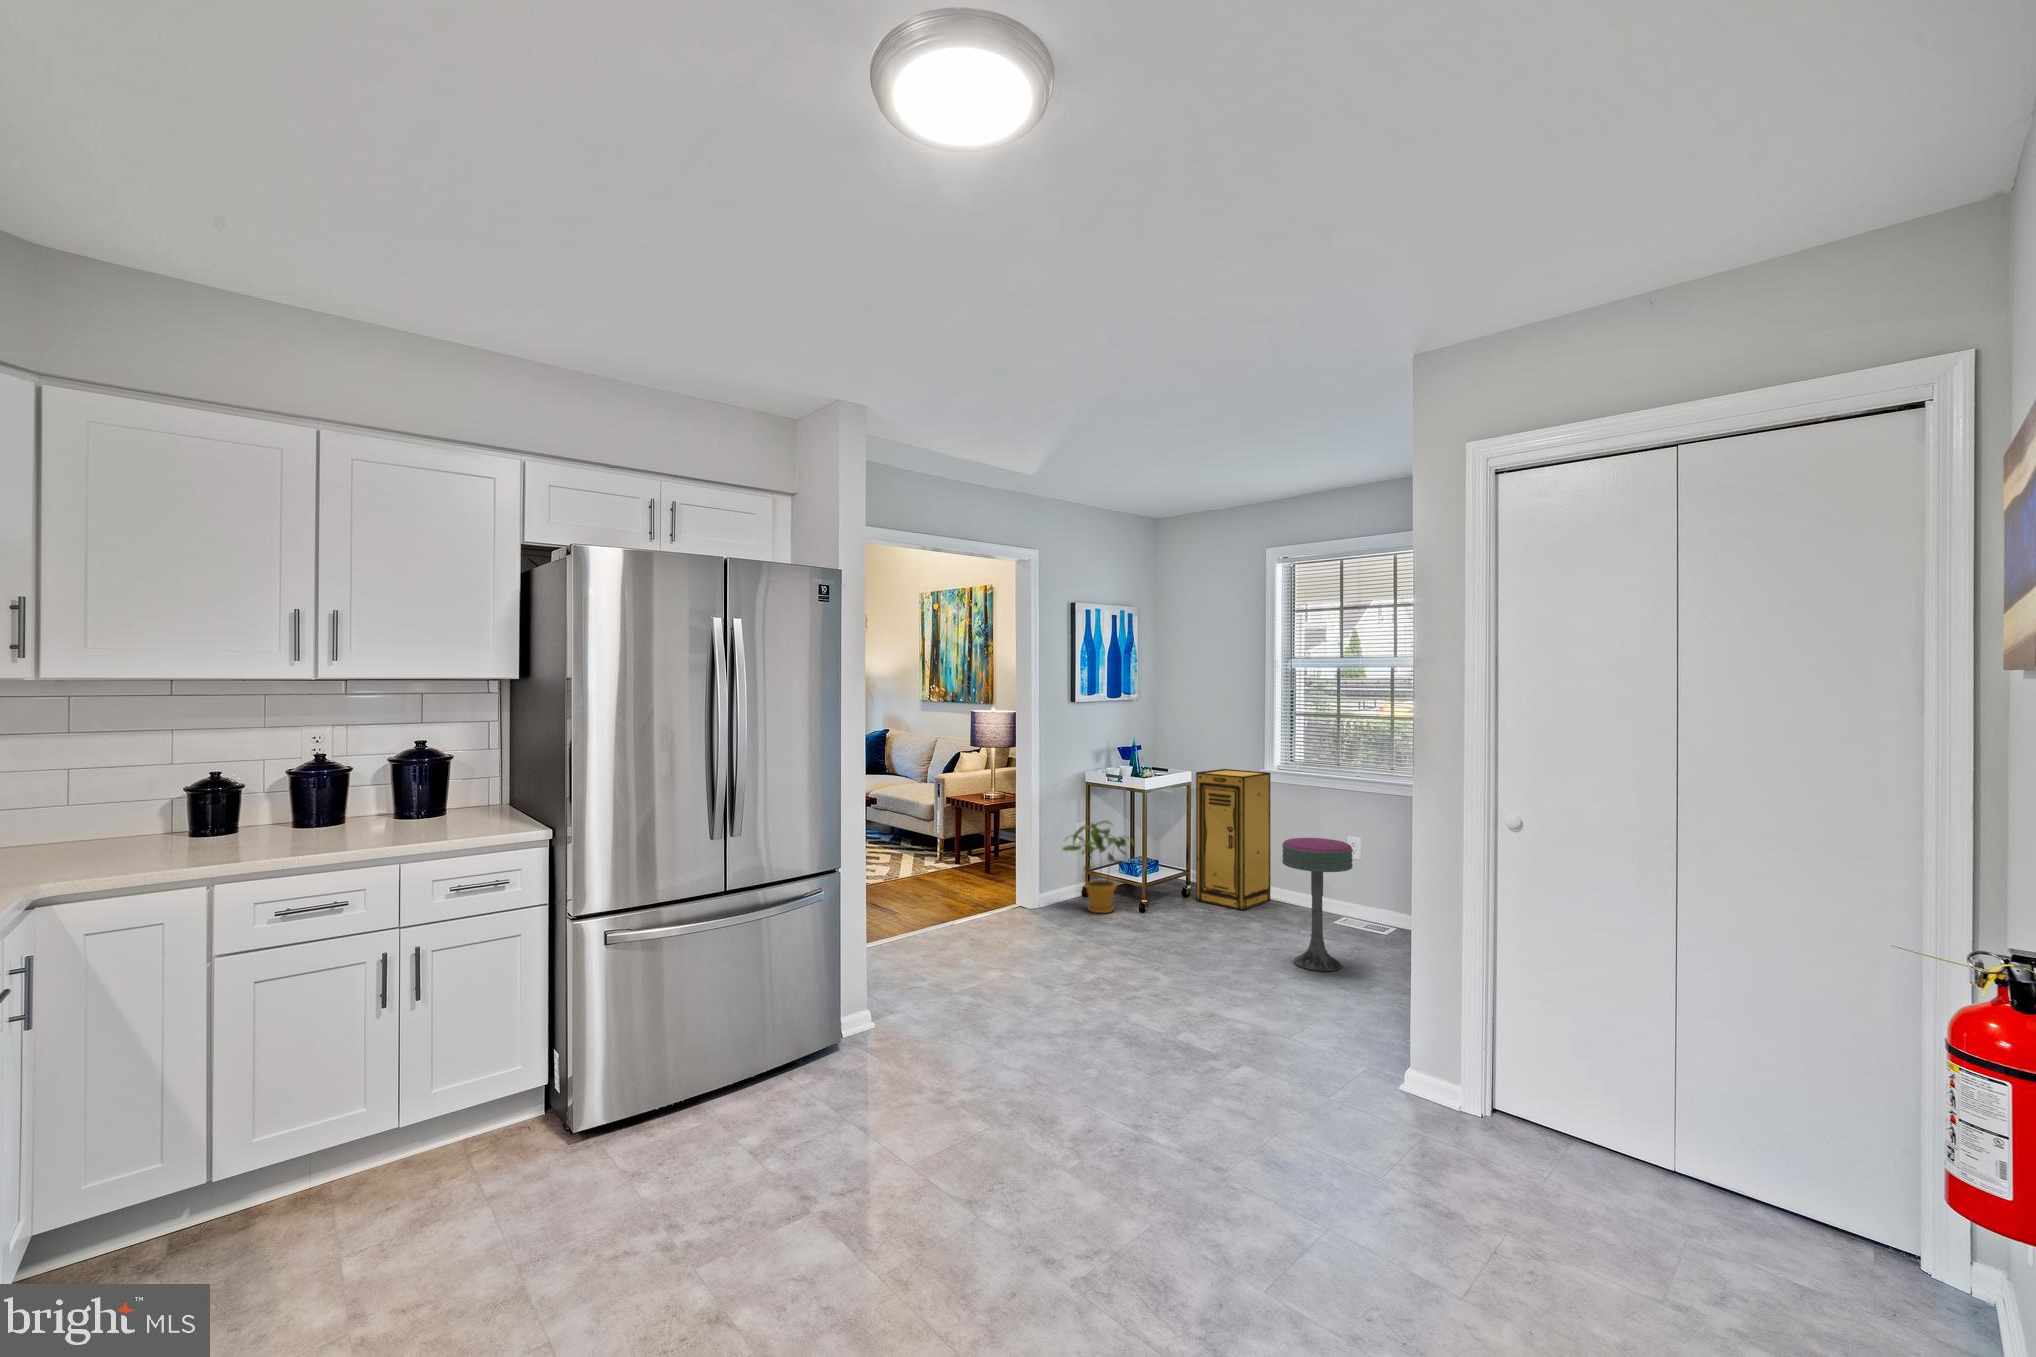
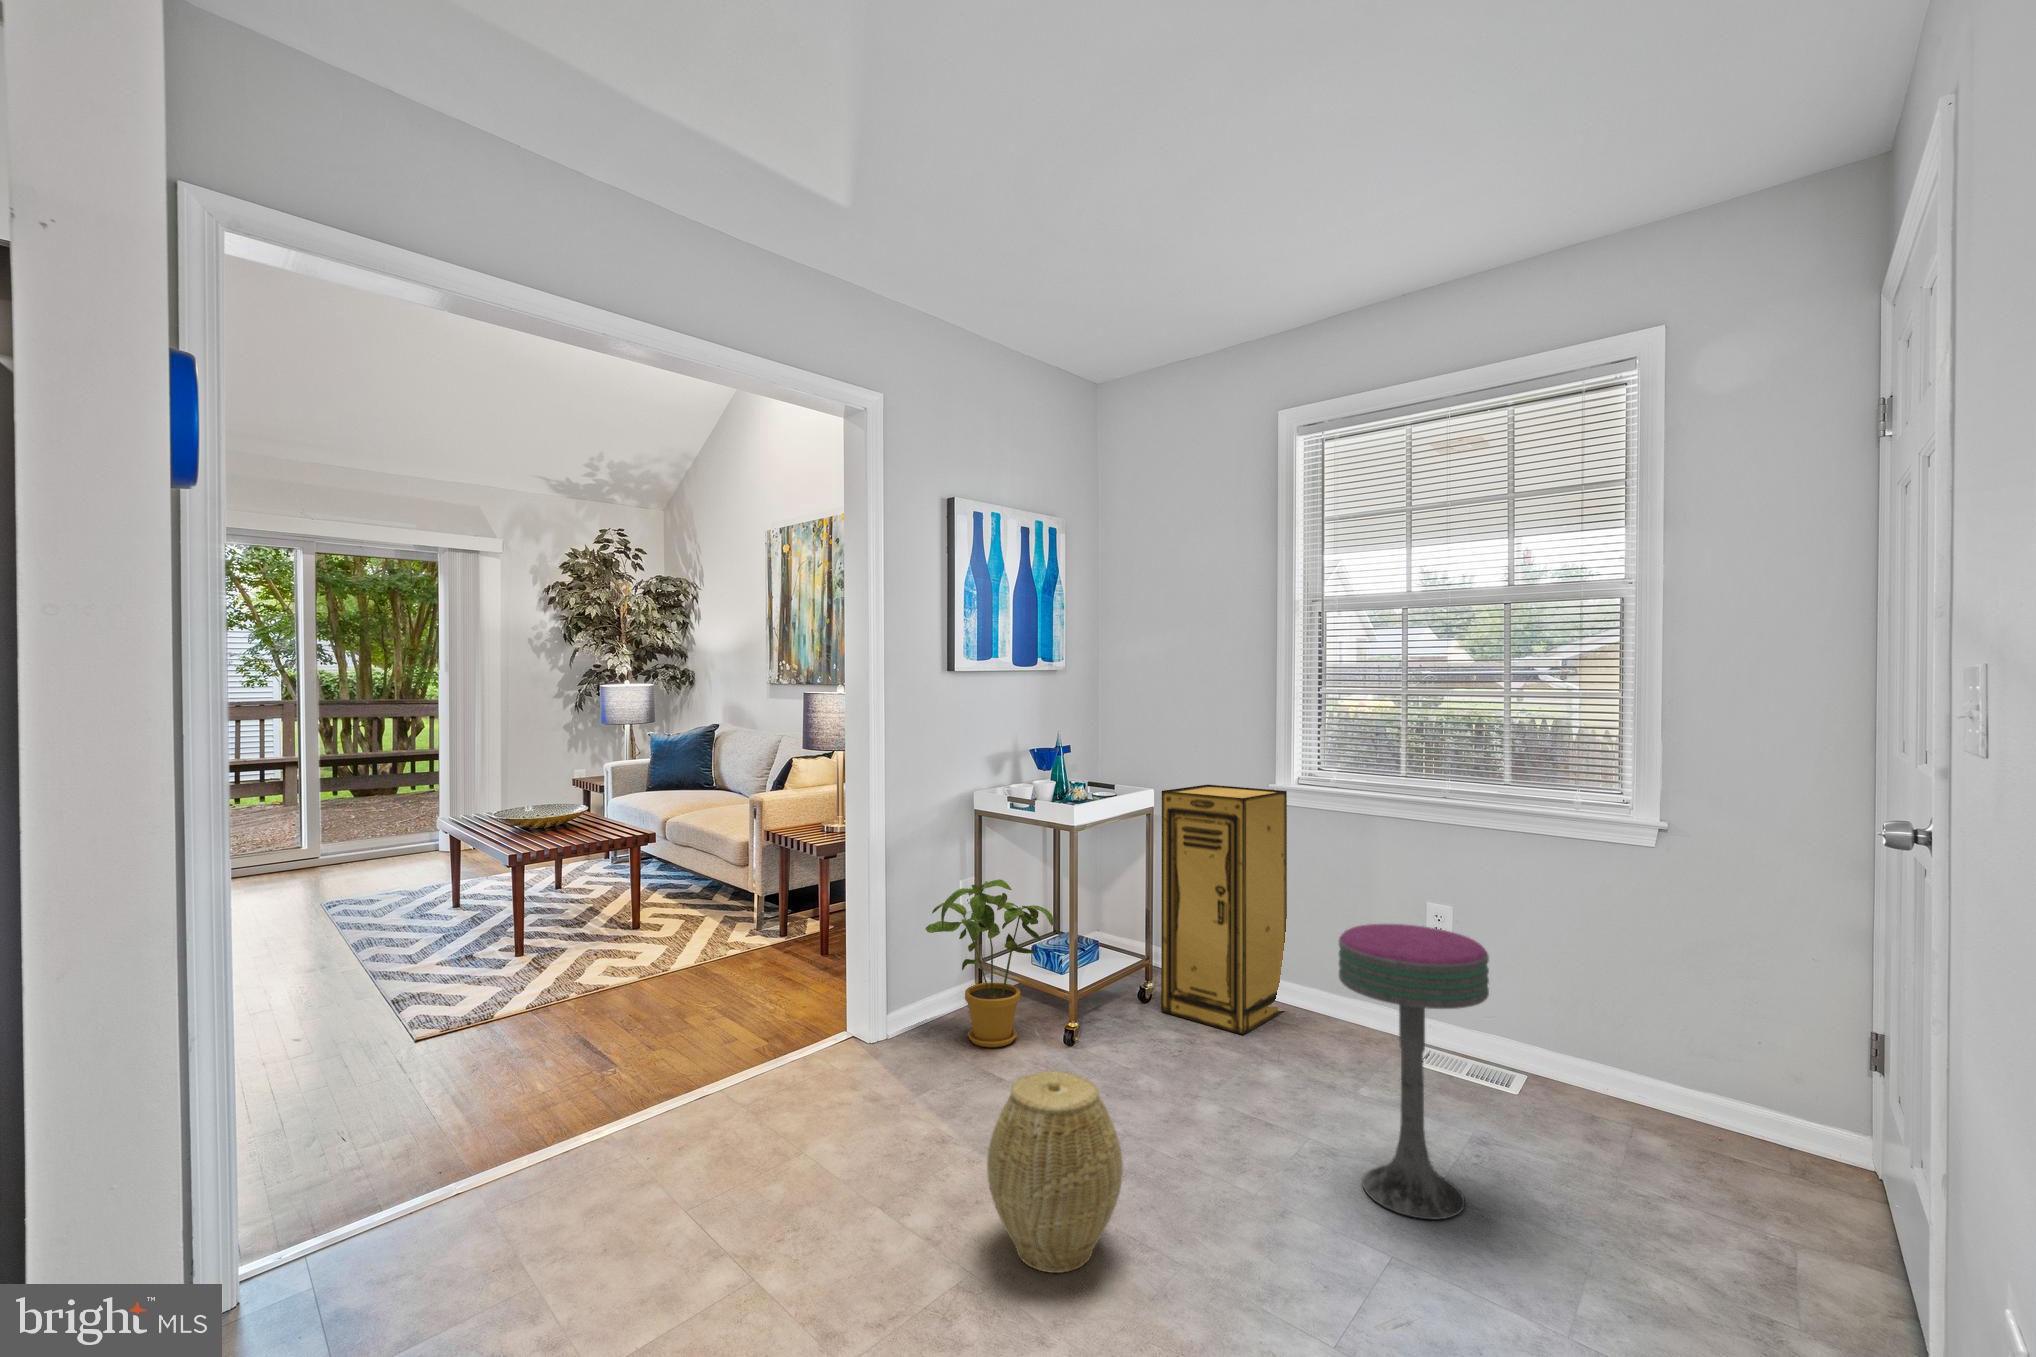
woven basket: none [1117,900,1178,981] -> present [987,1072,1123,1273]

